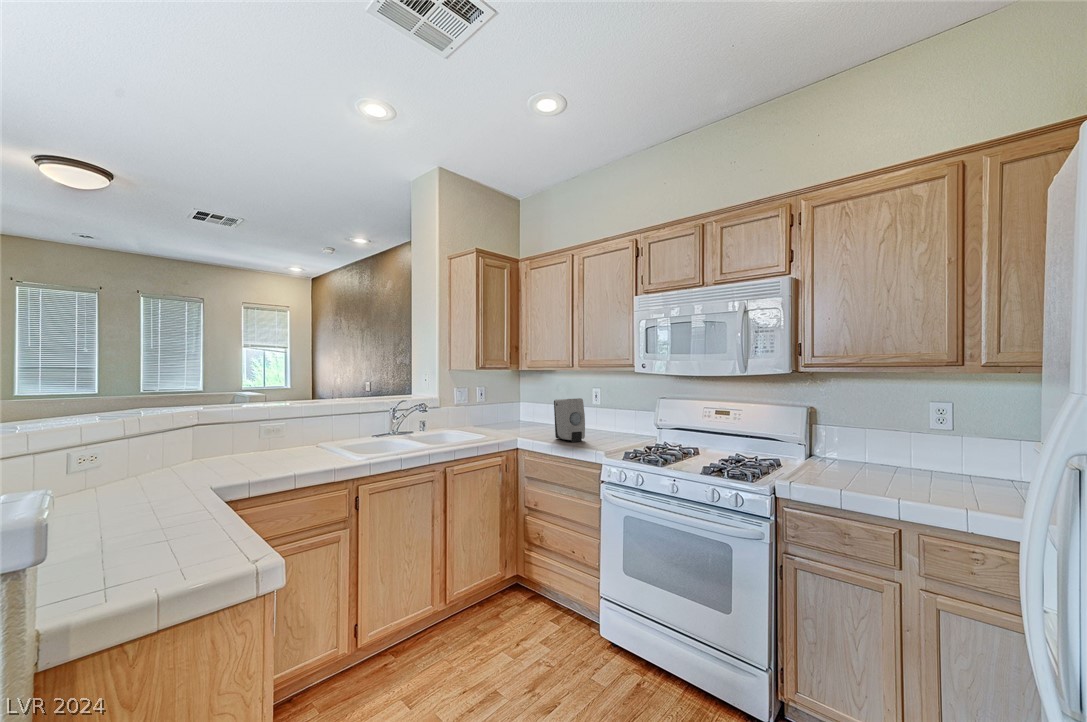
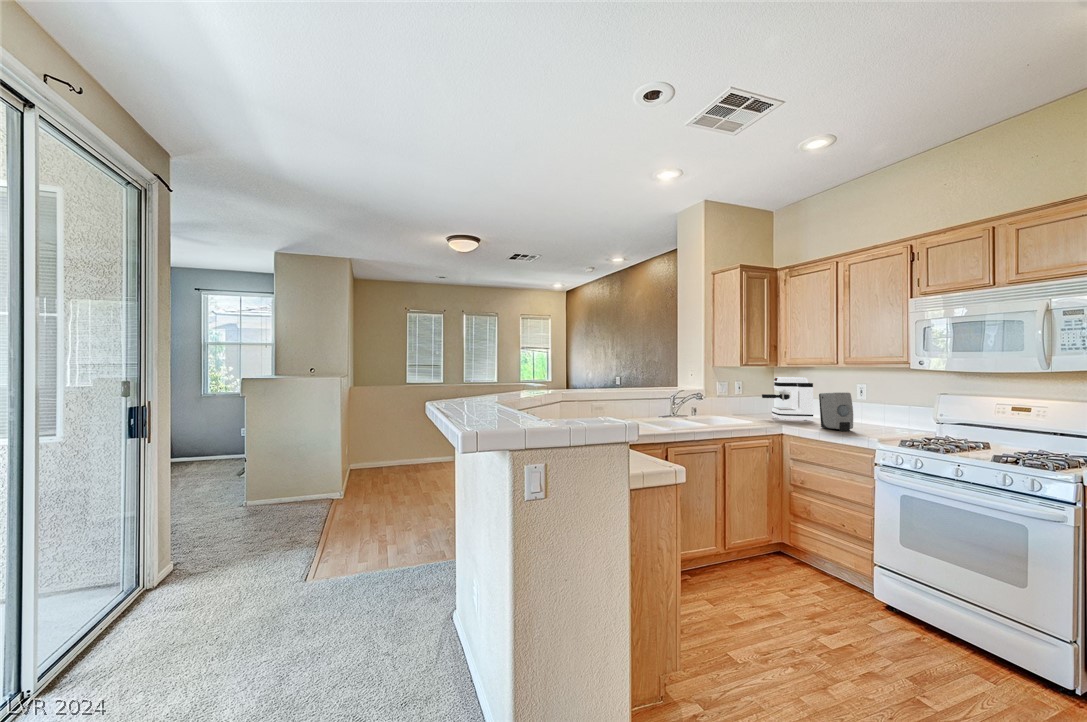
coffee maker: none [502,381,552,430] -> present [762,377,813,421]

